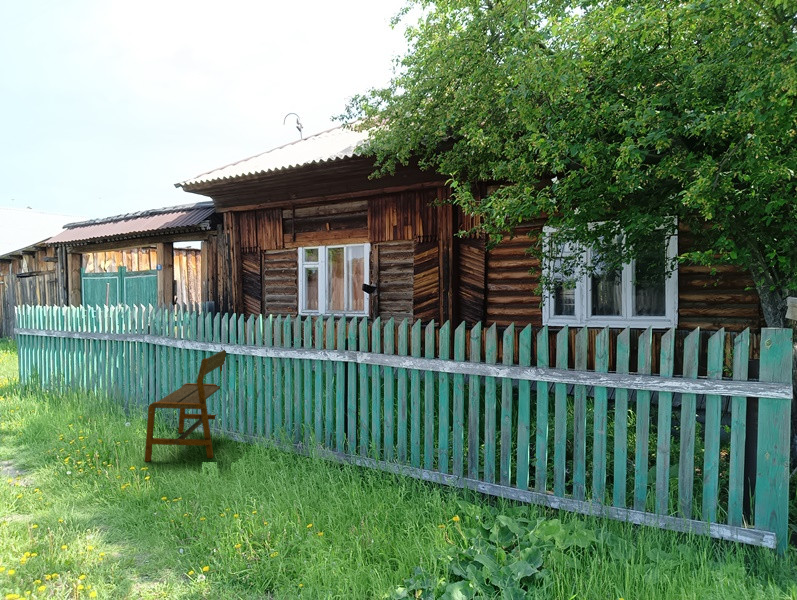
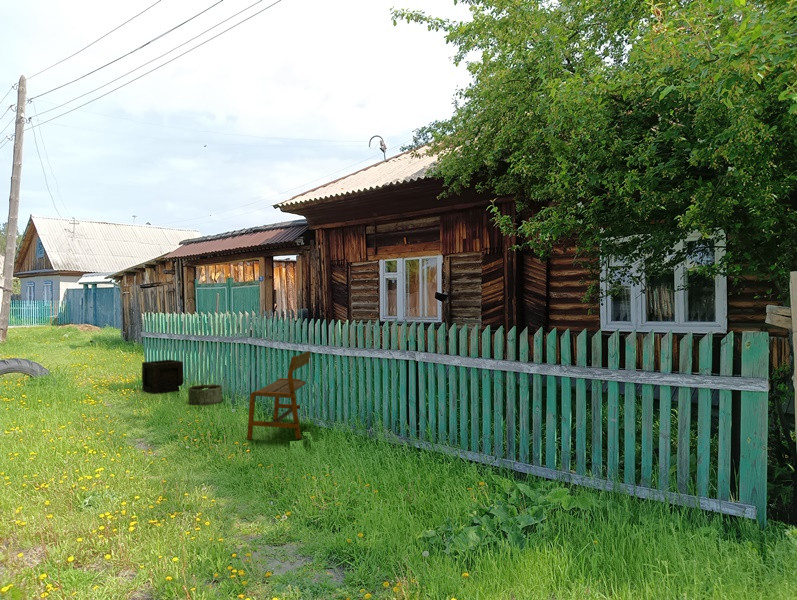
wooden crate: none [10,361,65,403] -> present [142,360,184,394]
basket: none [70,387,114,416] -> present [188,382,222,405]

